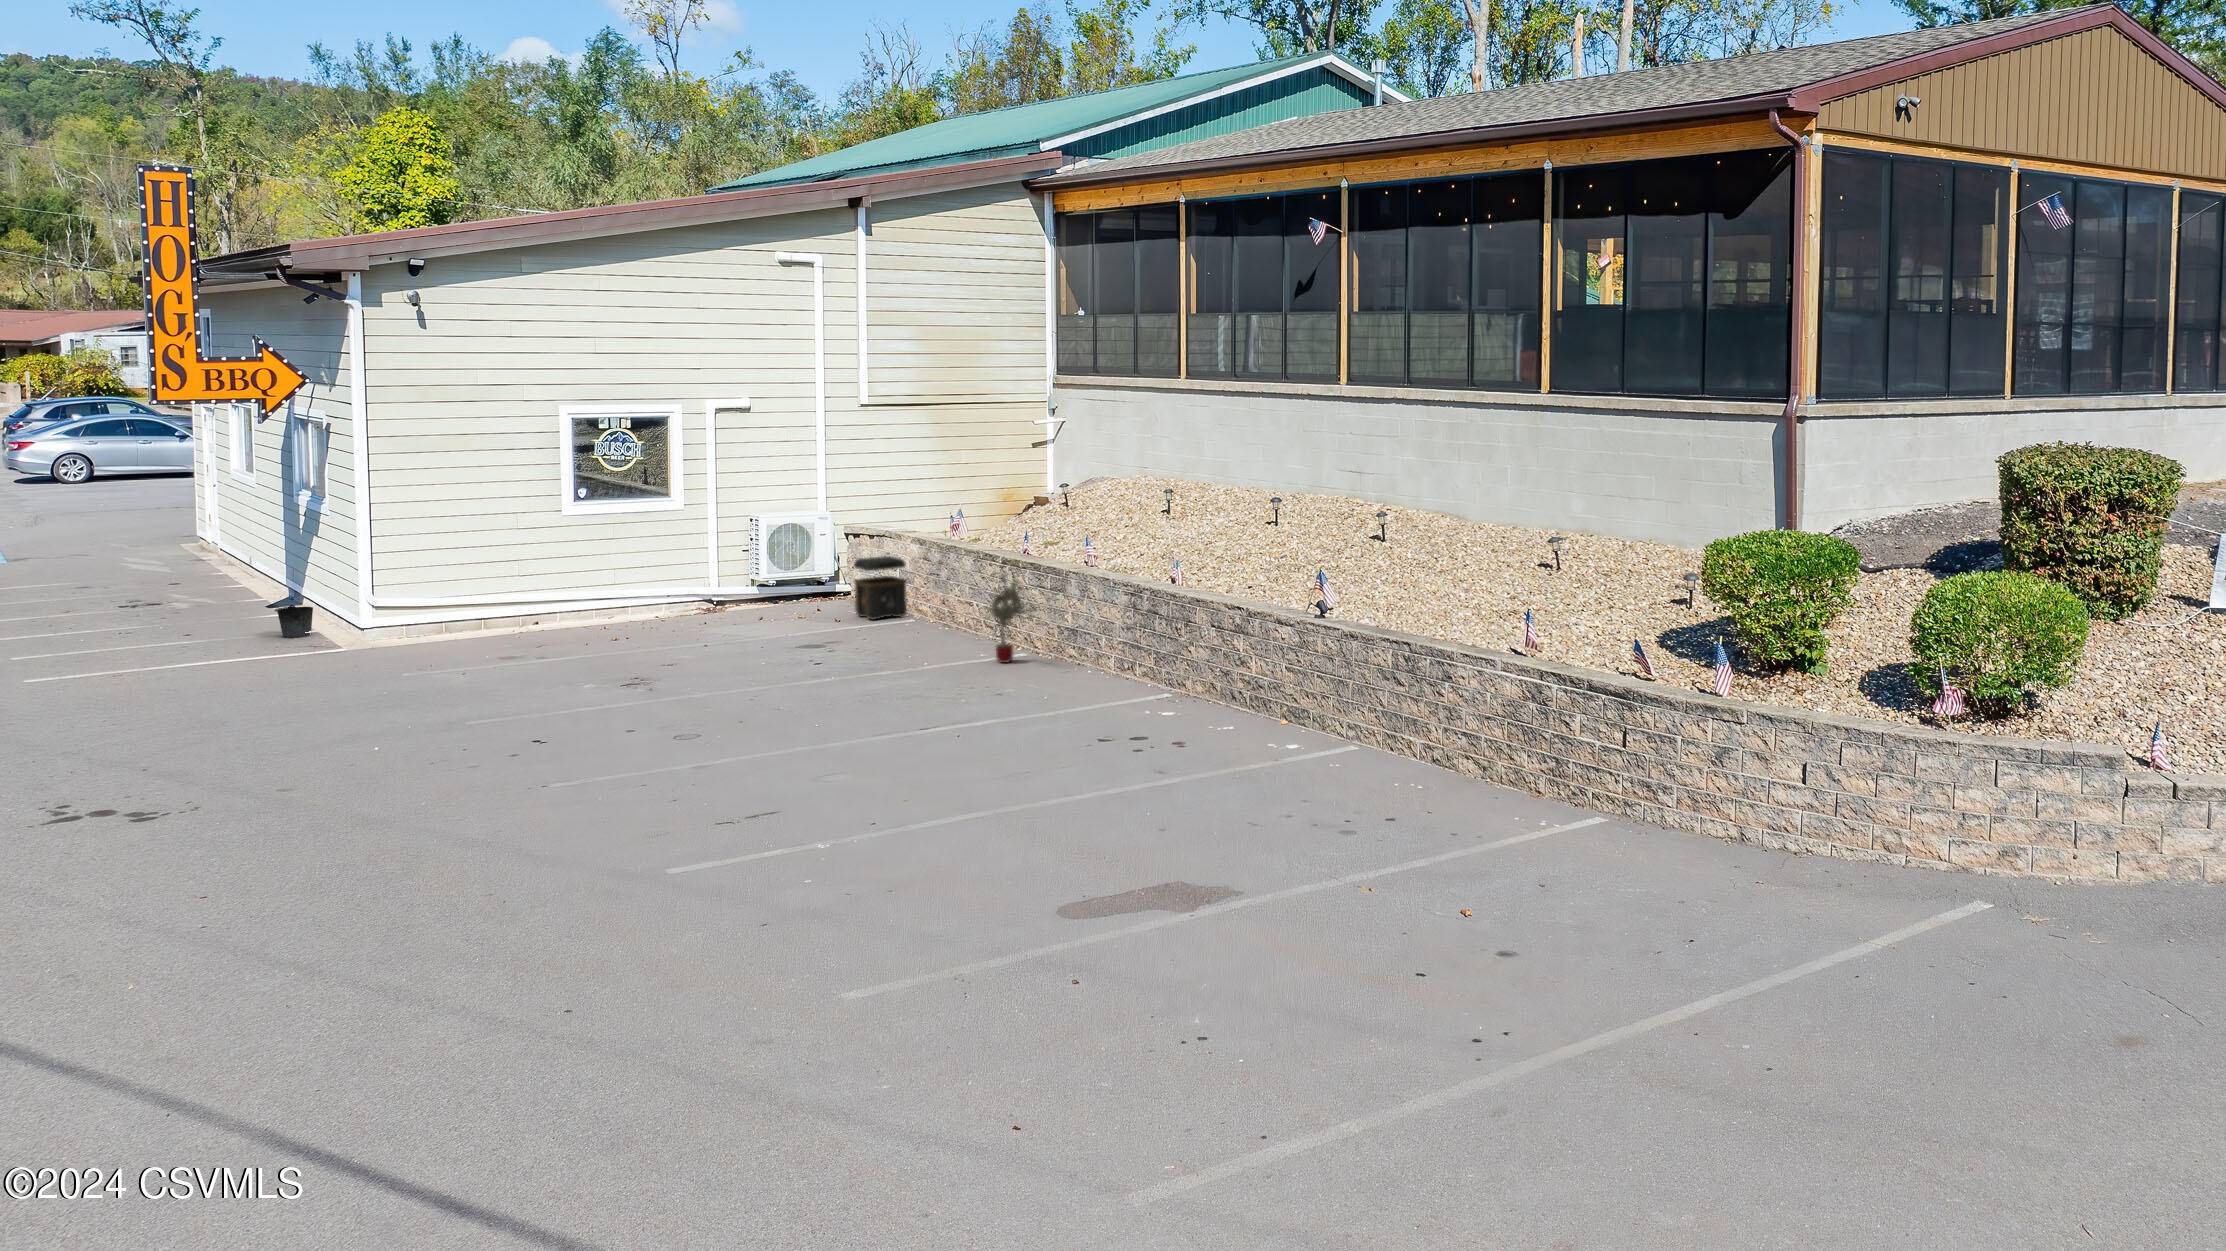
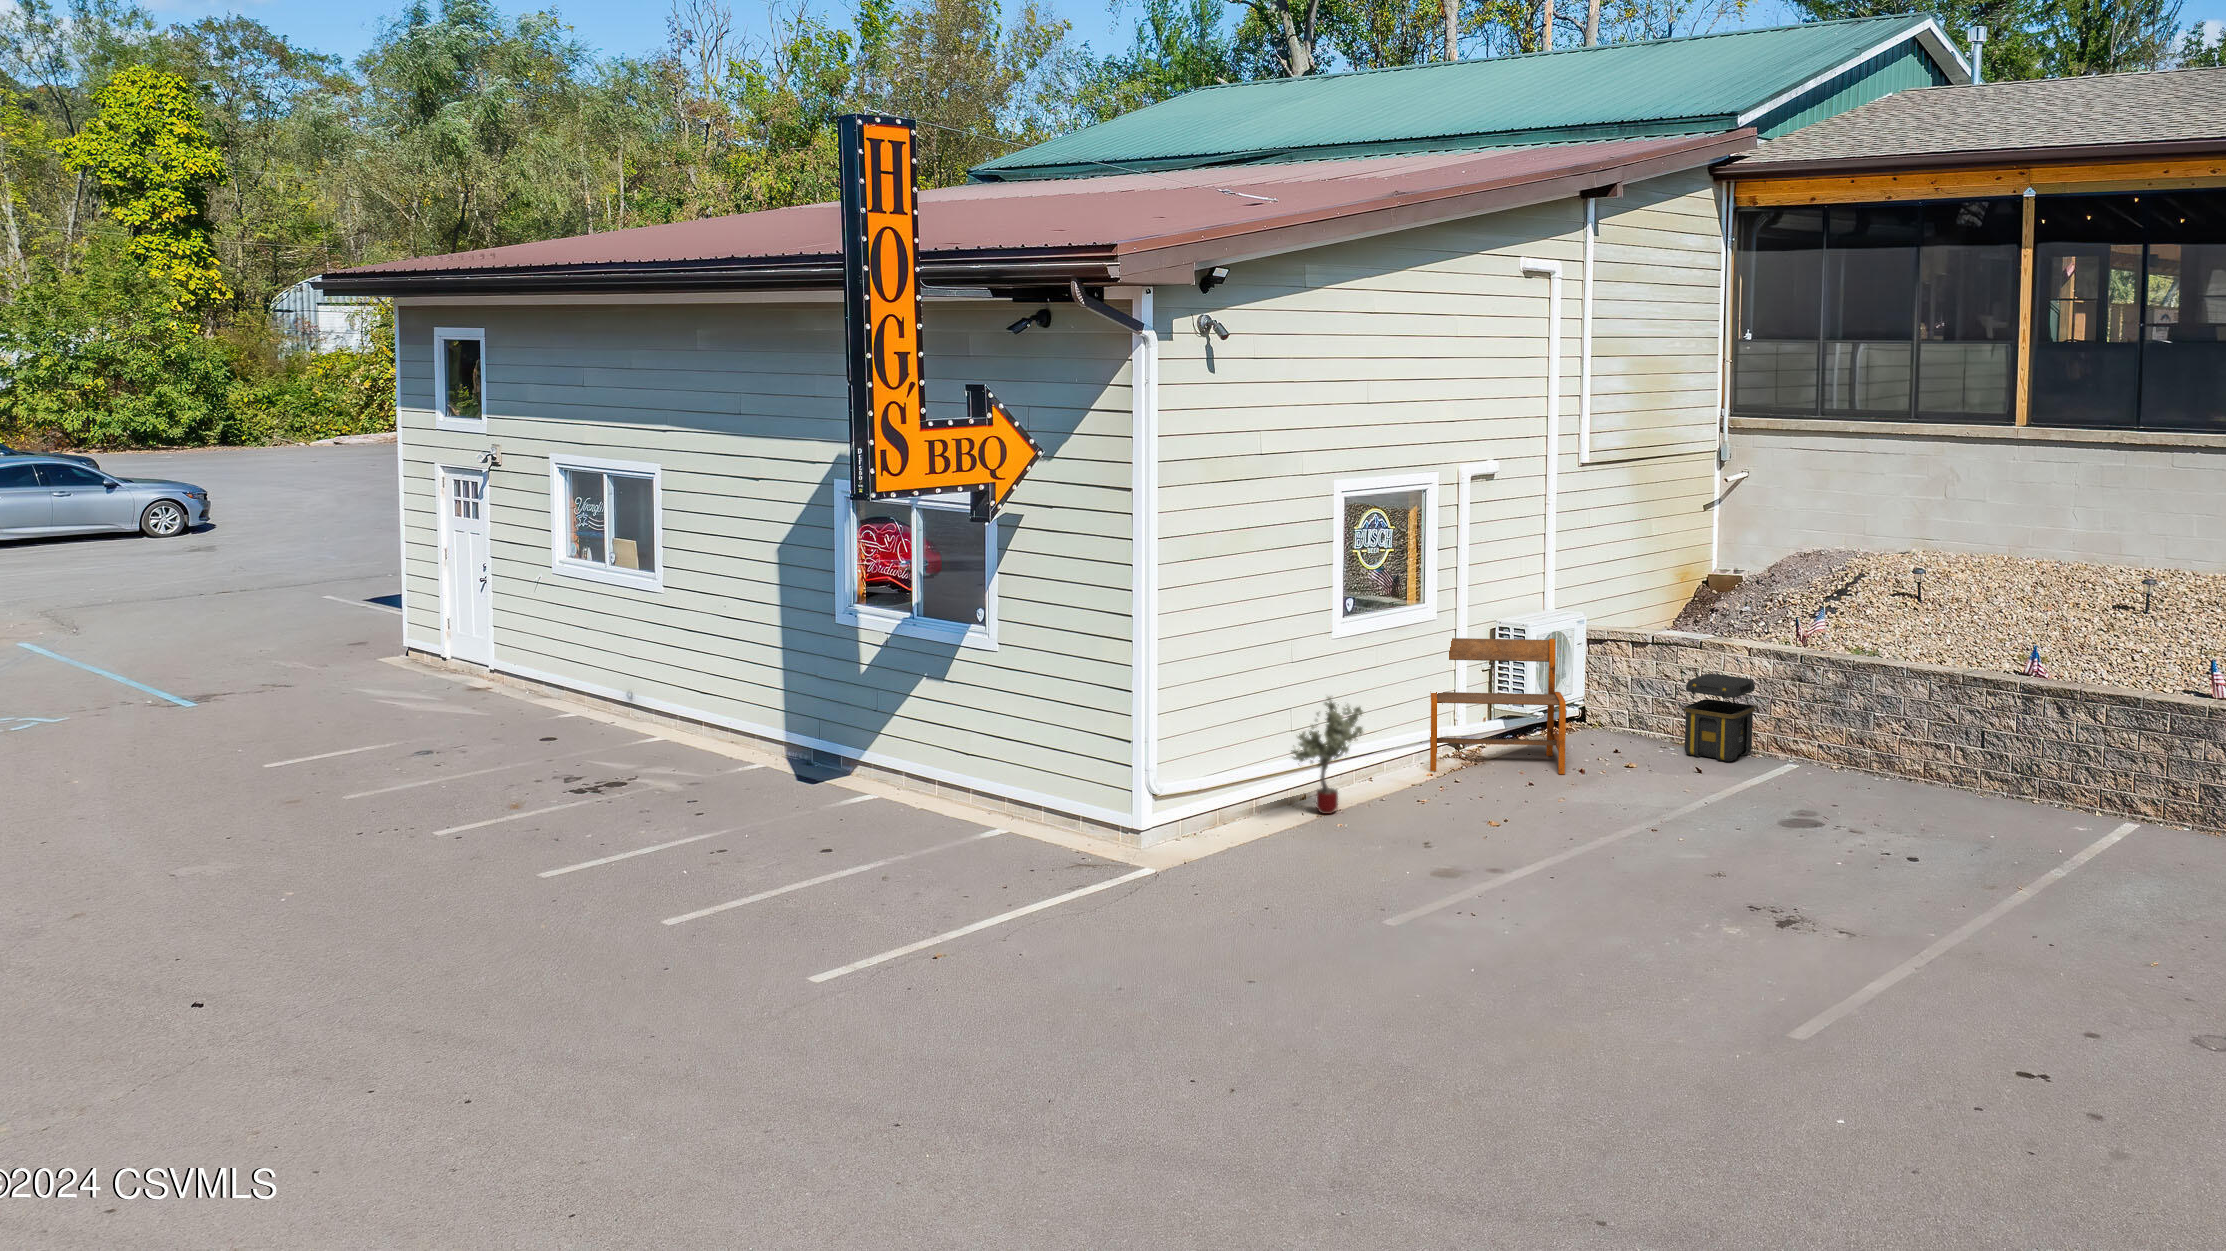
bench: none [652,524,767,623] -> present [1430,638,1566,774]
potted tree: present [991,575,1036,663] -> present [1291,697,1363,814]
bucket: present [275,605,313,638] -> none [974,780,1023,831]

